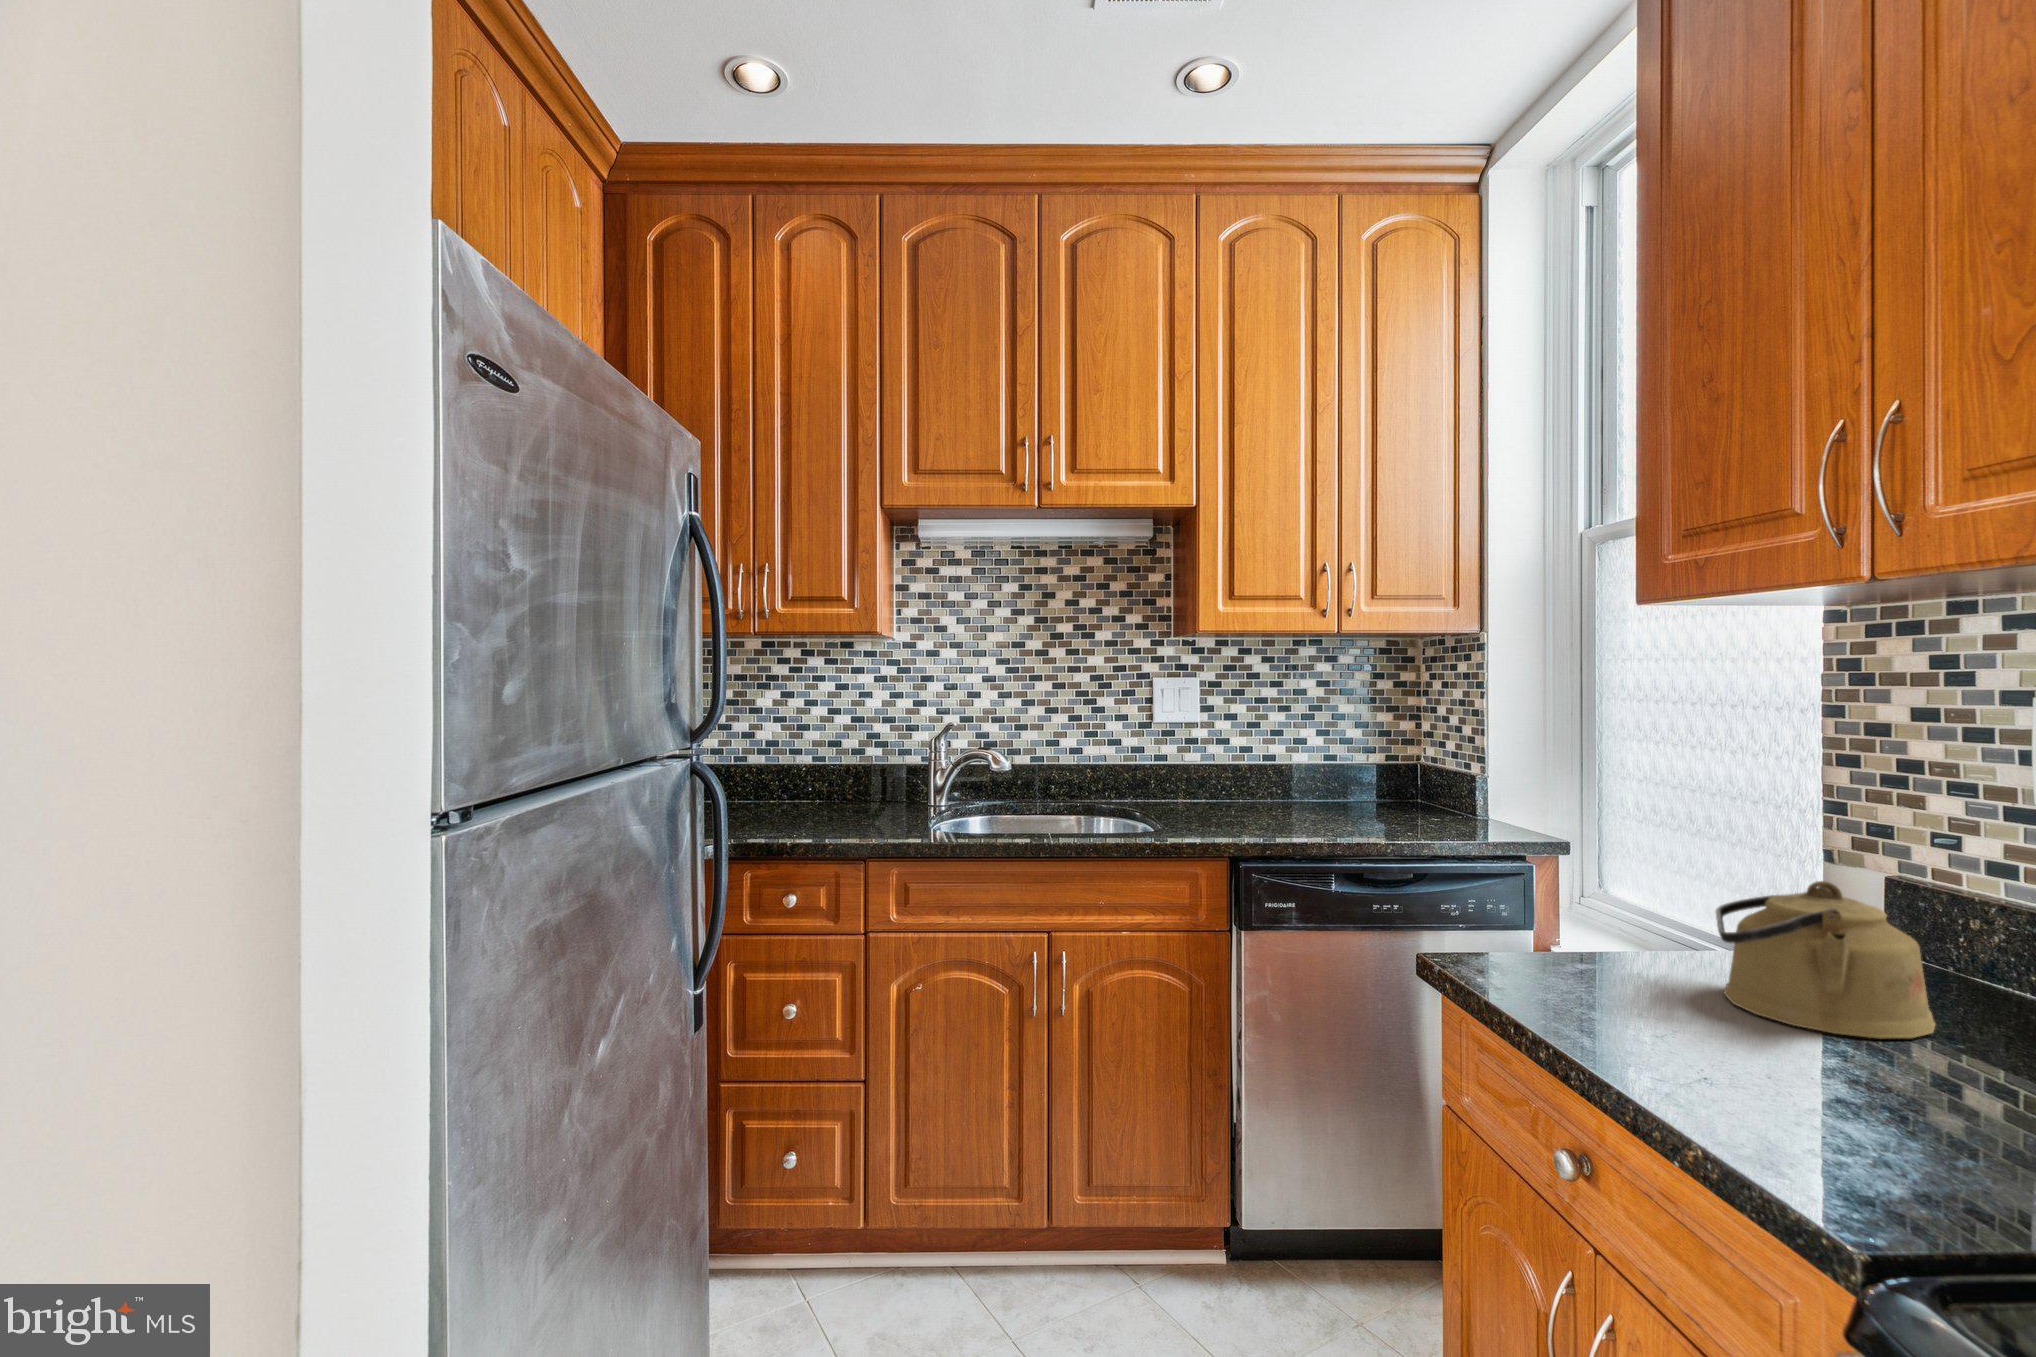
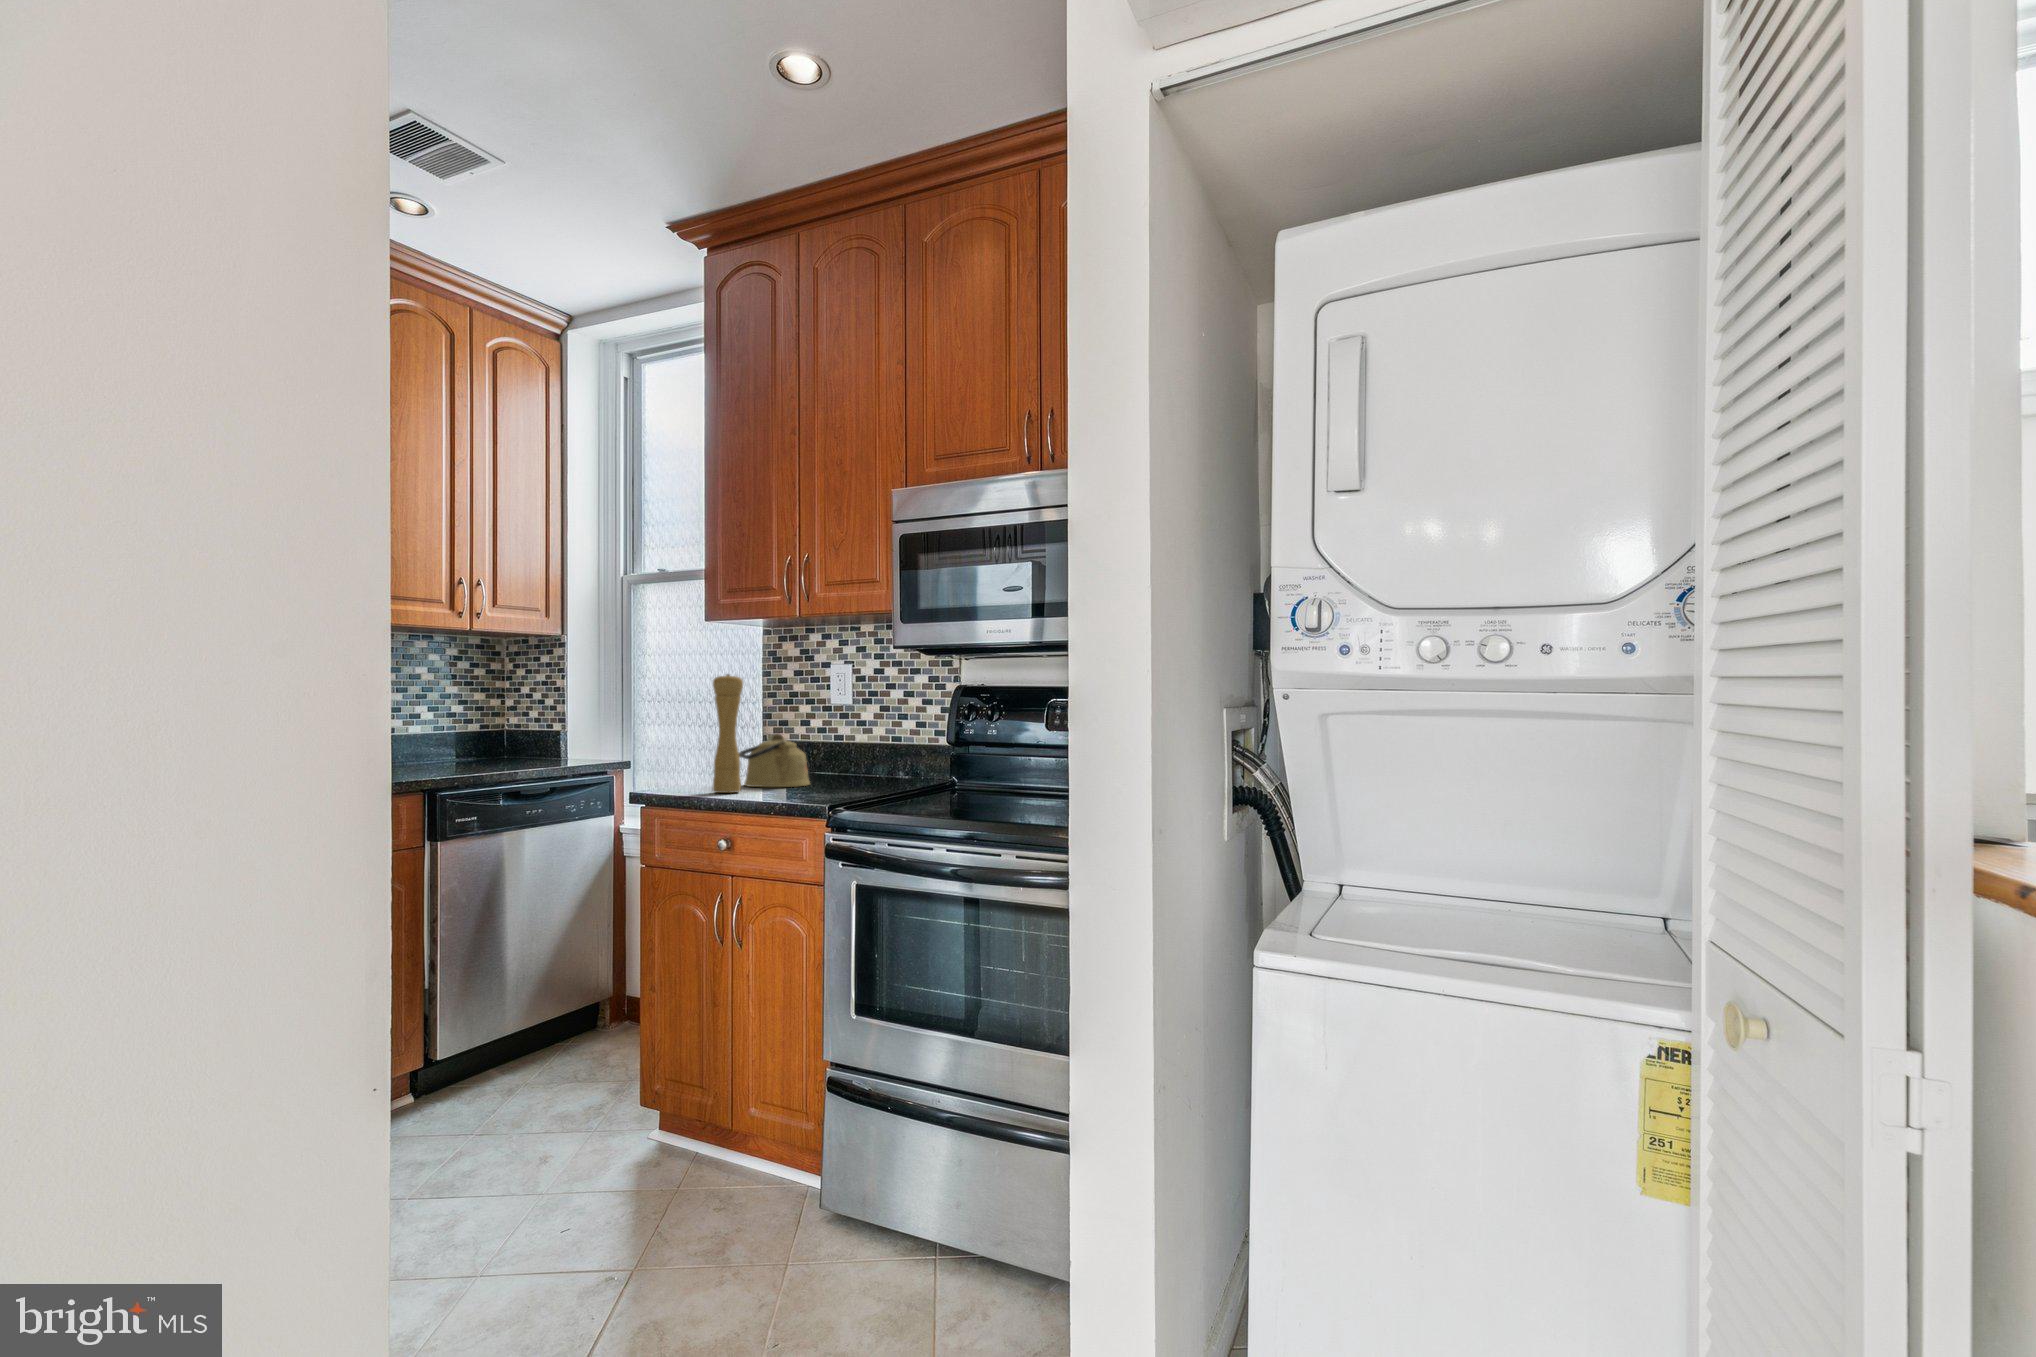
pepper mill: none [1599,742,1684,1040] -> present [713,674,743,793]

